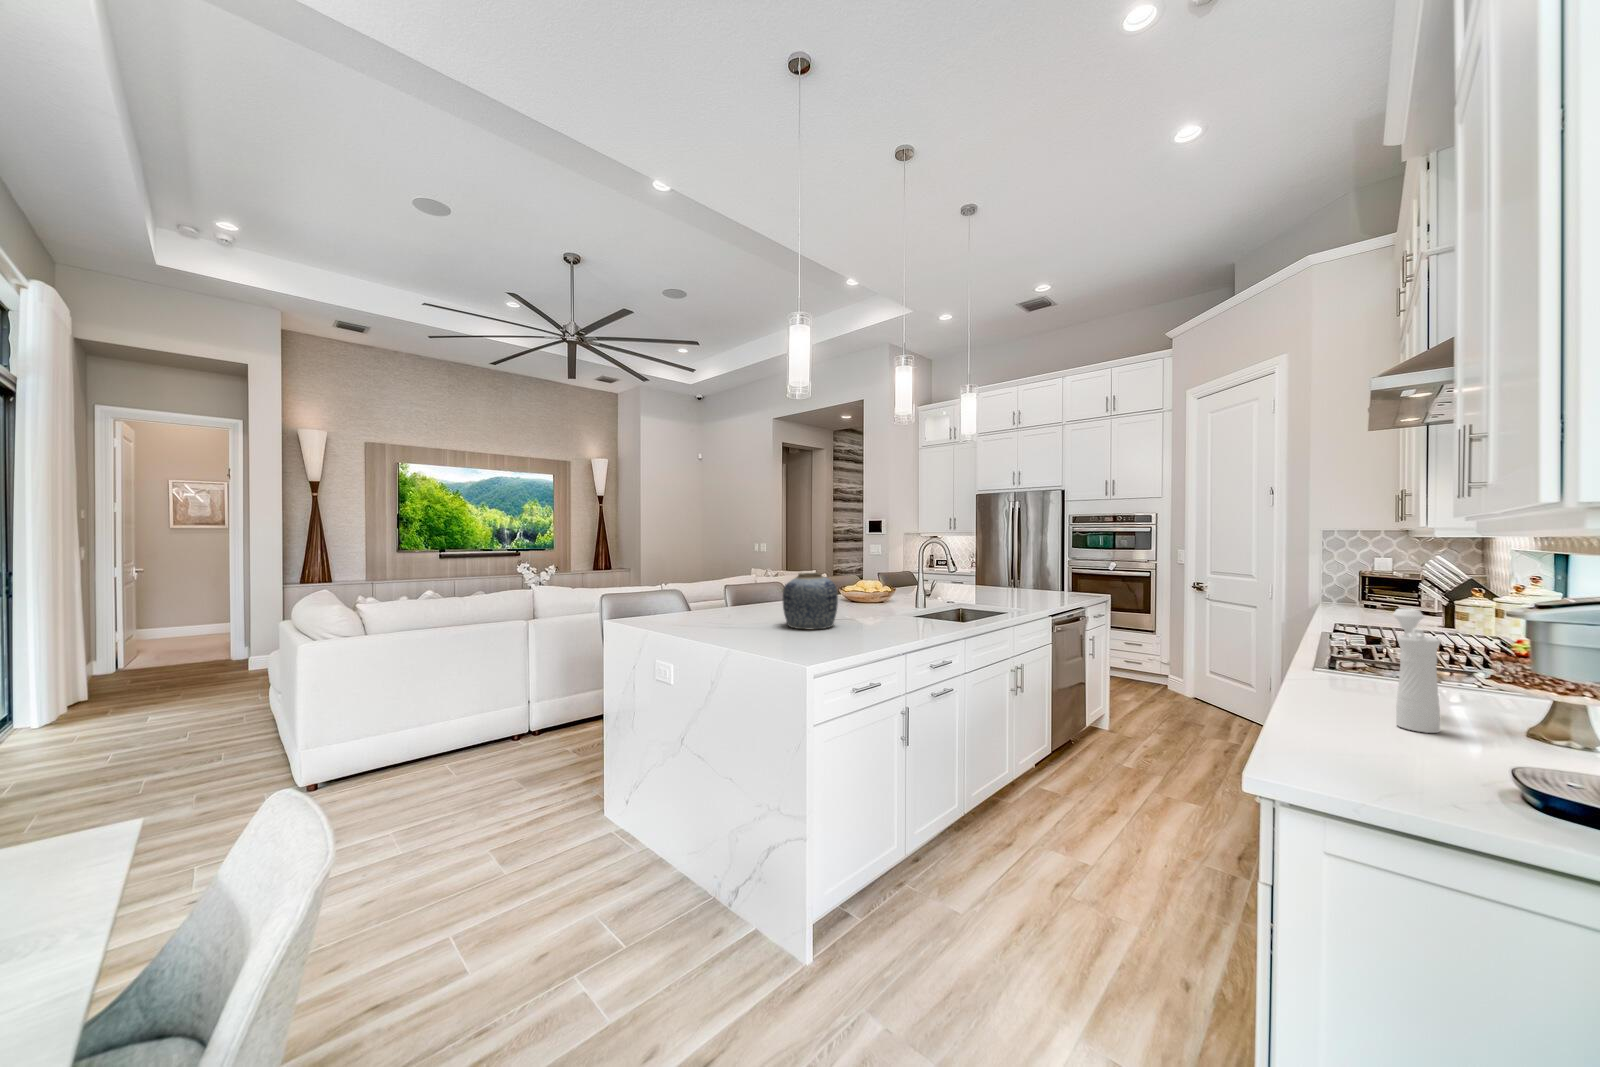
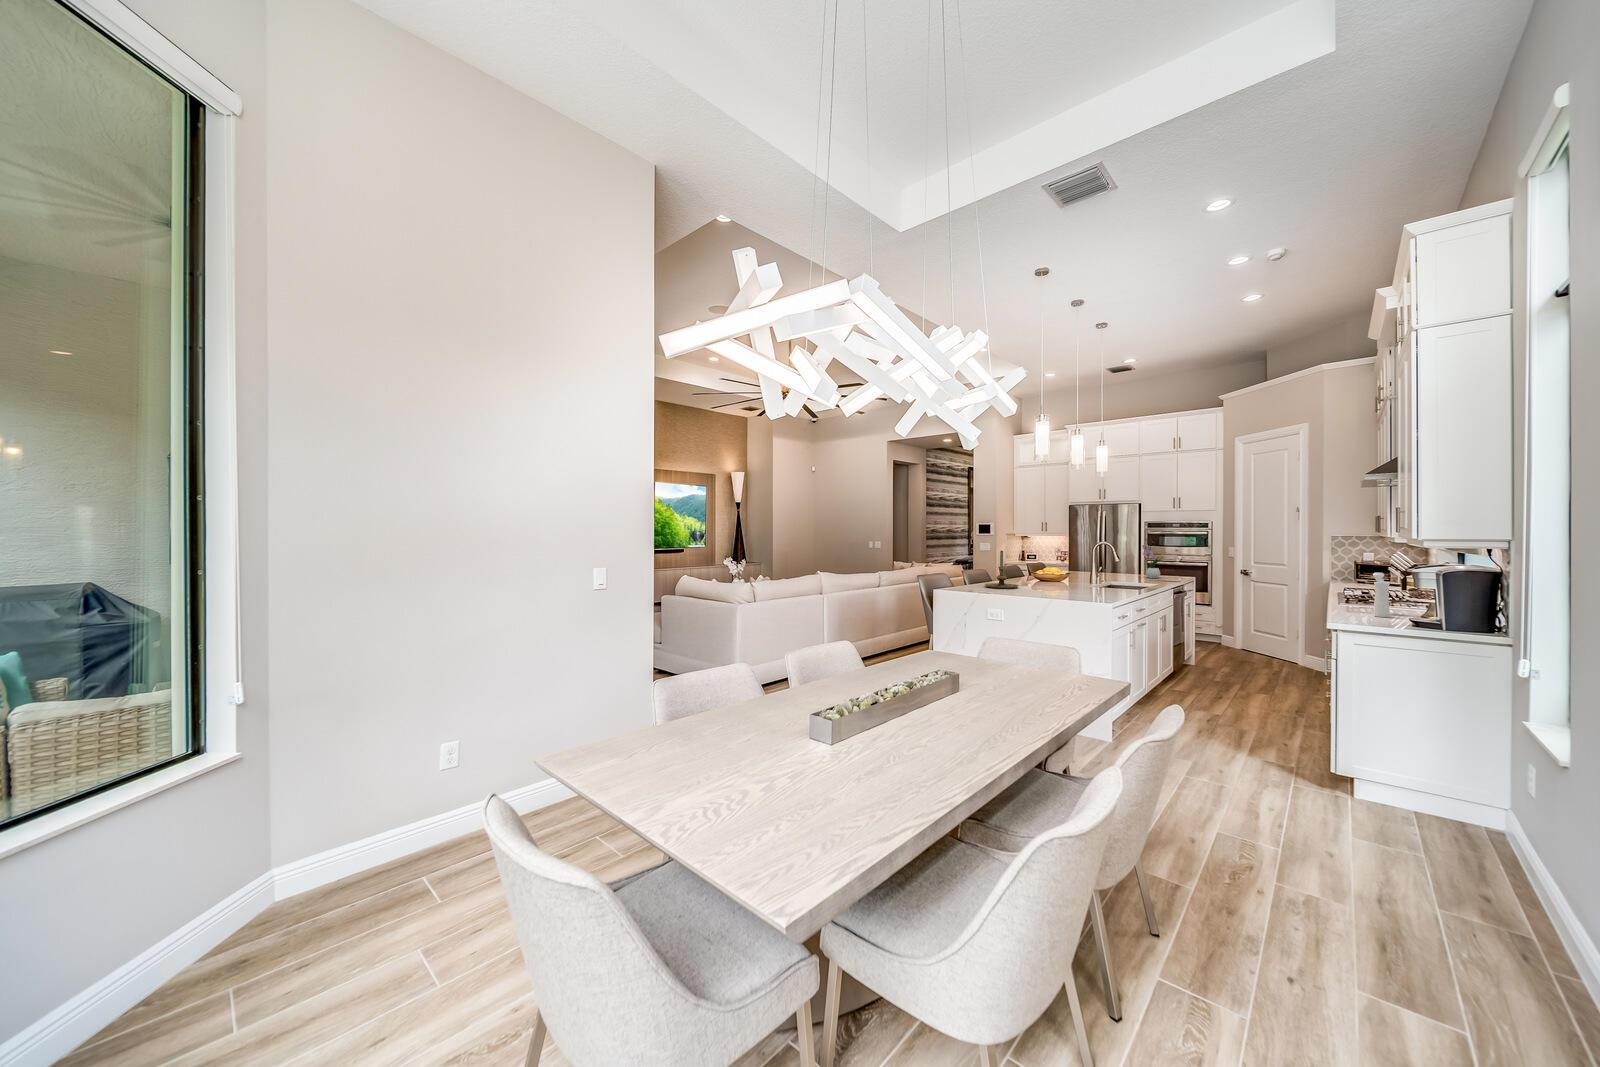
flower arrangement: none [1022,534,1051,597] -> present [1142,538,1162,578]
candle holder: none [713,553,769,619] -> present [985,551,1019,588]
vase: present [783,573,838,629] -> none [1041,561,1074,592]

